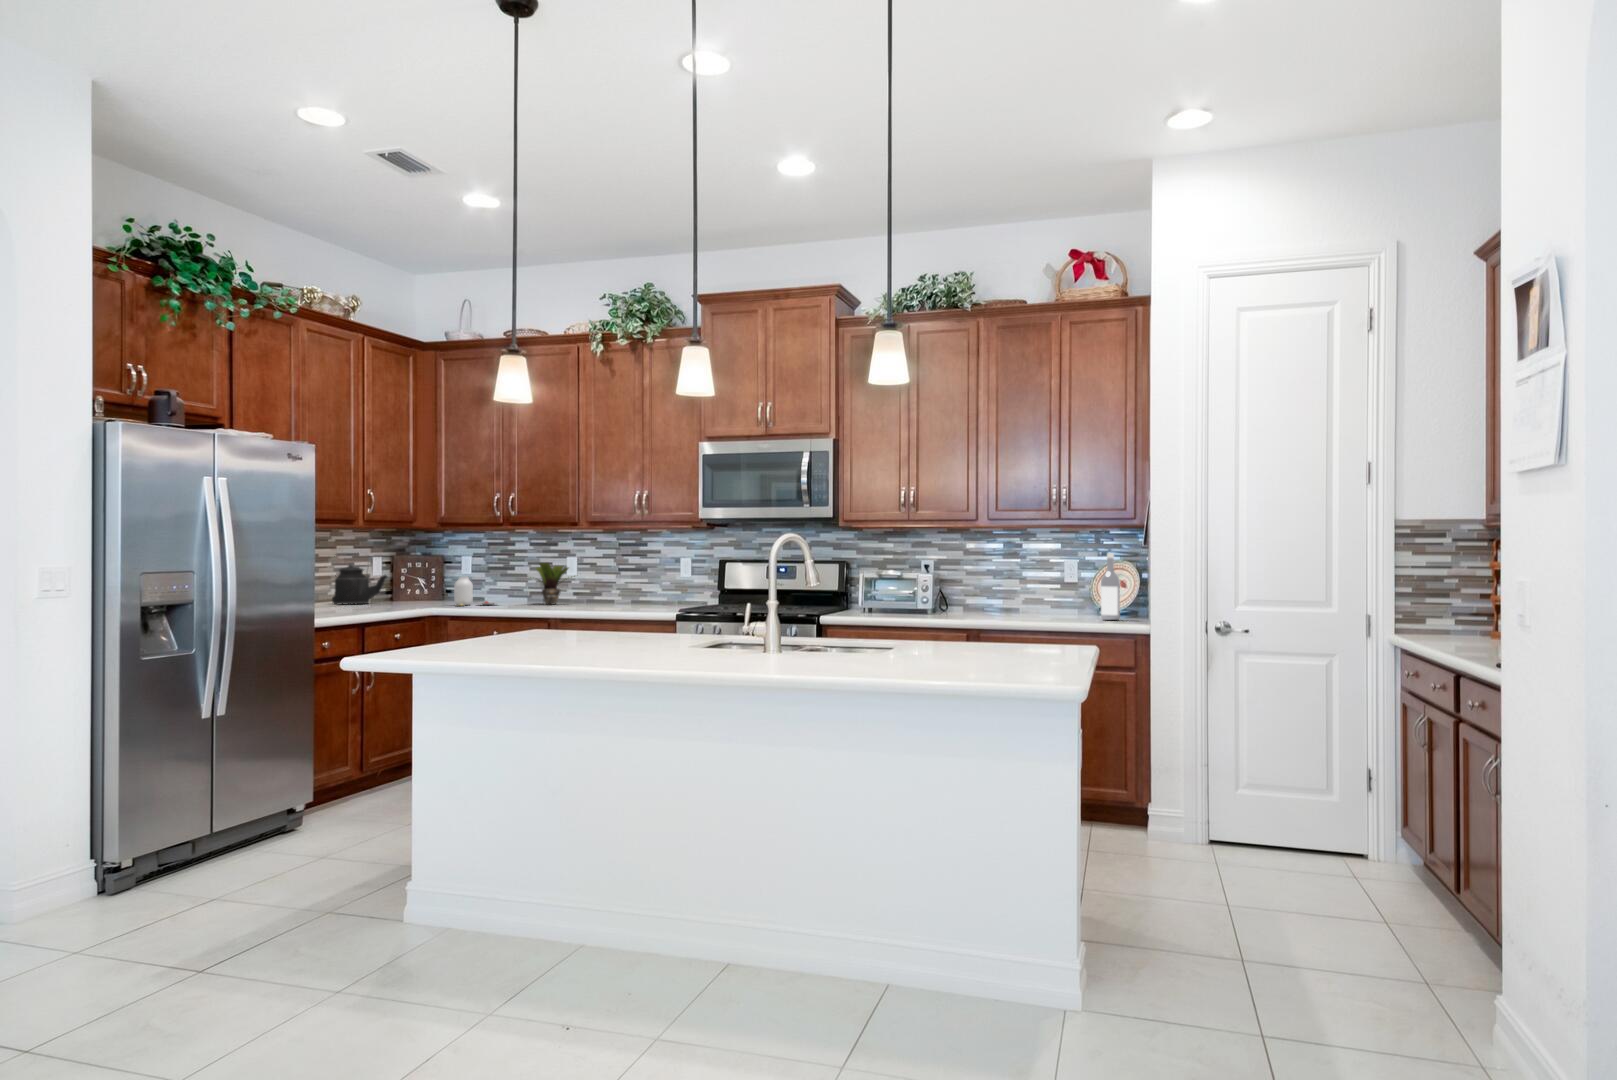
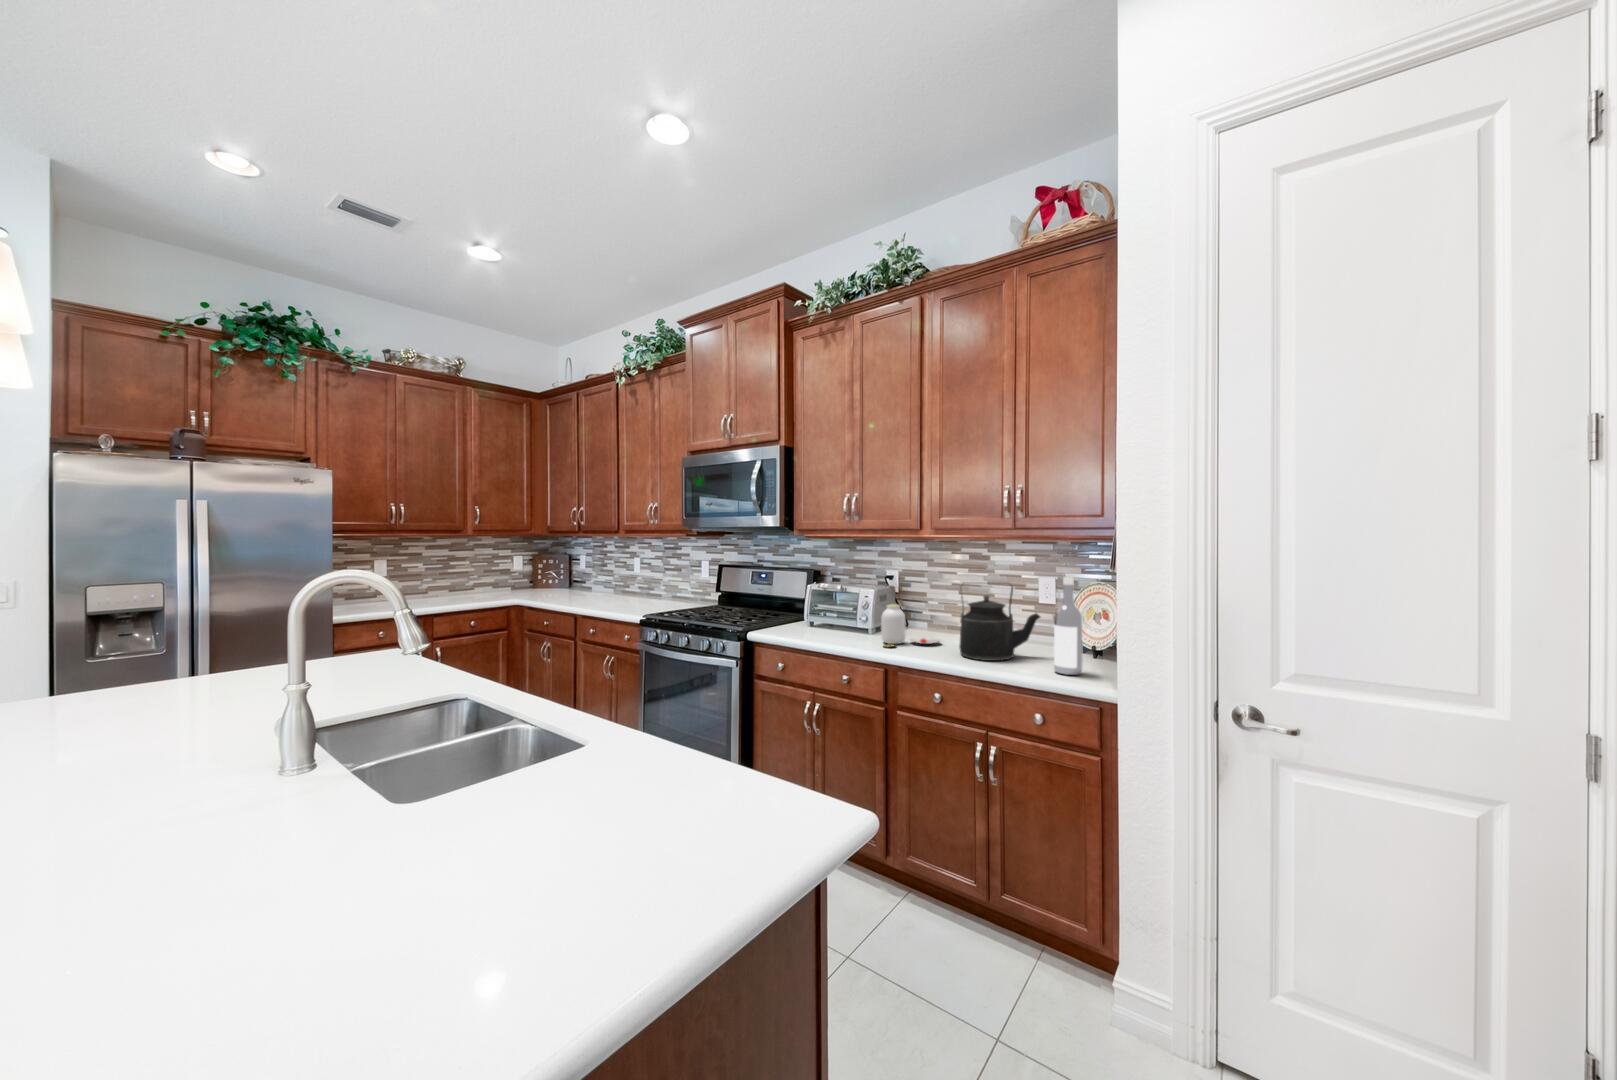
kettle: present [332,563,387,604] -> present [959,582,1040,661]
potted plant: present [536,563,575,605] -> none [572,565,621,600]
jar: present [454,577,496,606] -> present [881,604,941,647]

